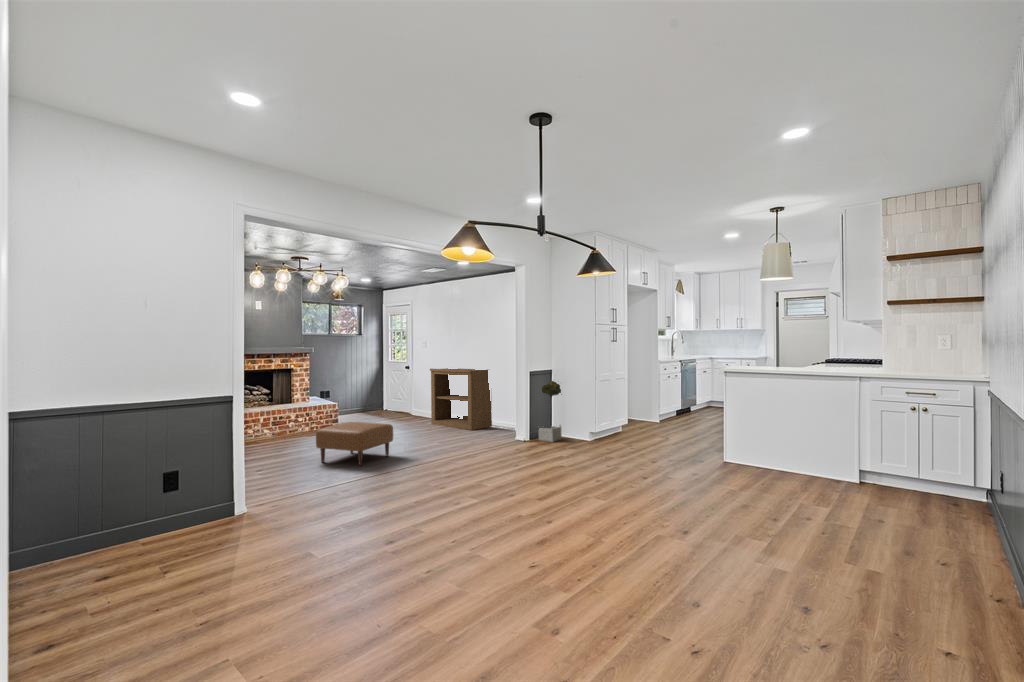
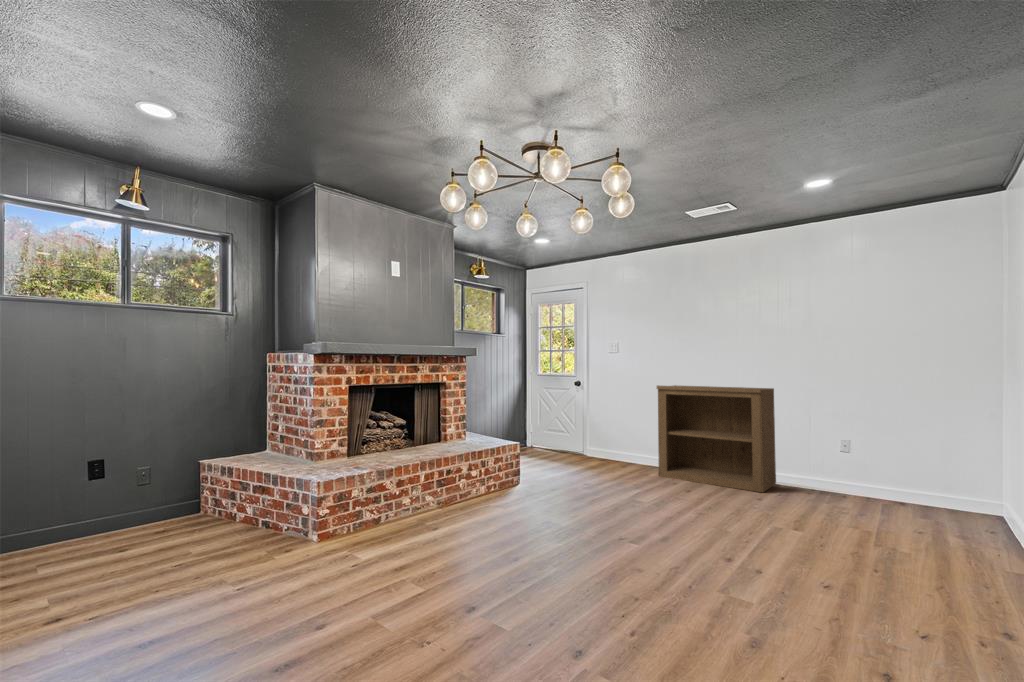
potted tree: present [539,381,562,442] -> none [935,405,999,528]
ottoman: present [316,422,393,466] -> none [658,496,810,623]

